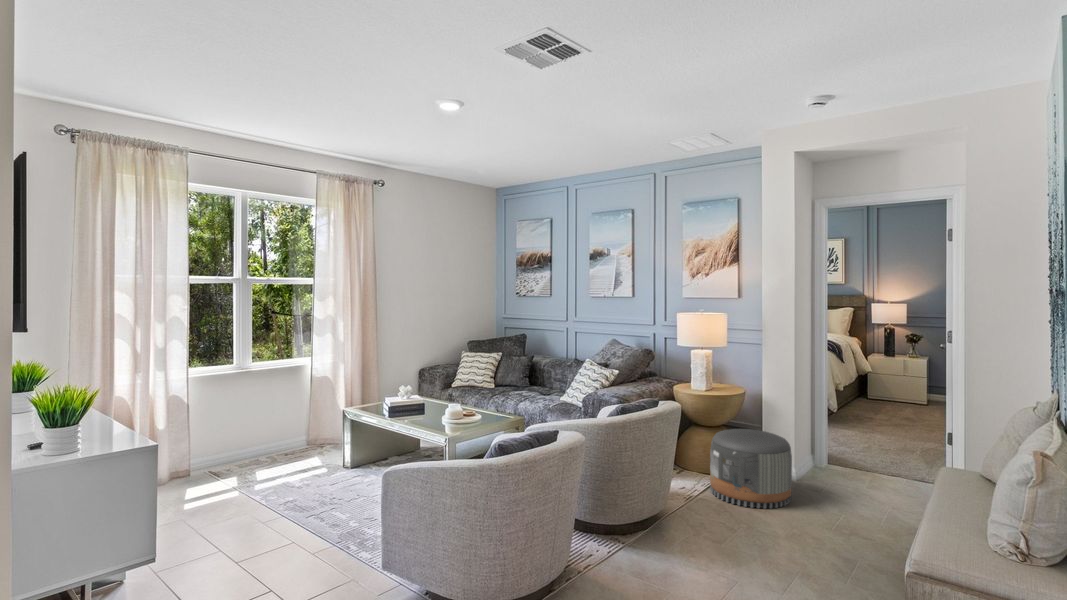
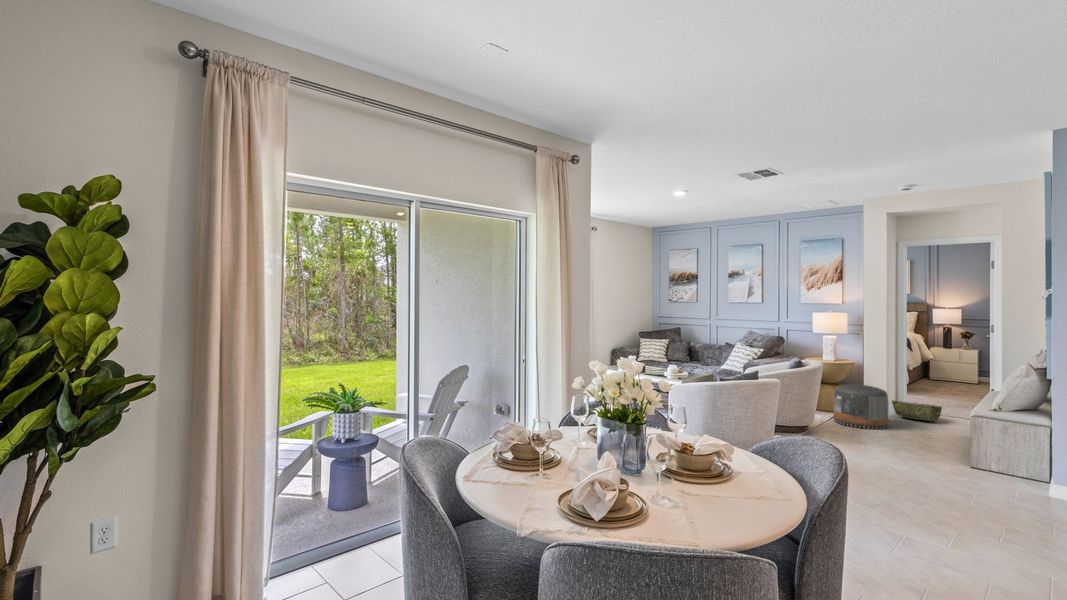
woven basket: none [802,450,876,486] -> present [892,400,942,421]

